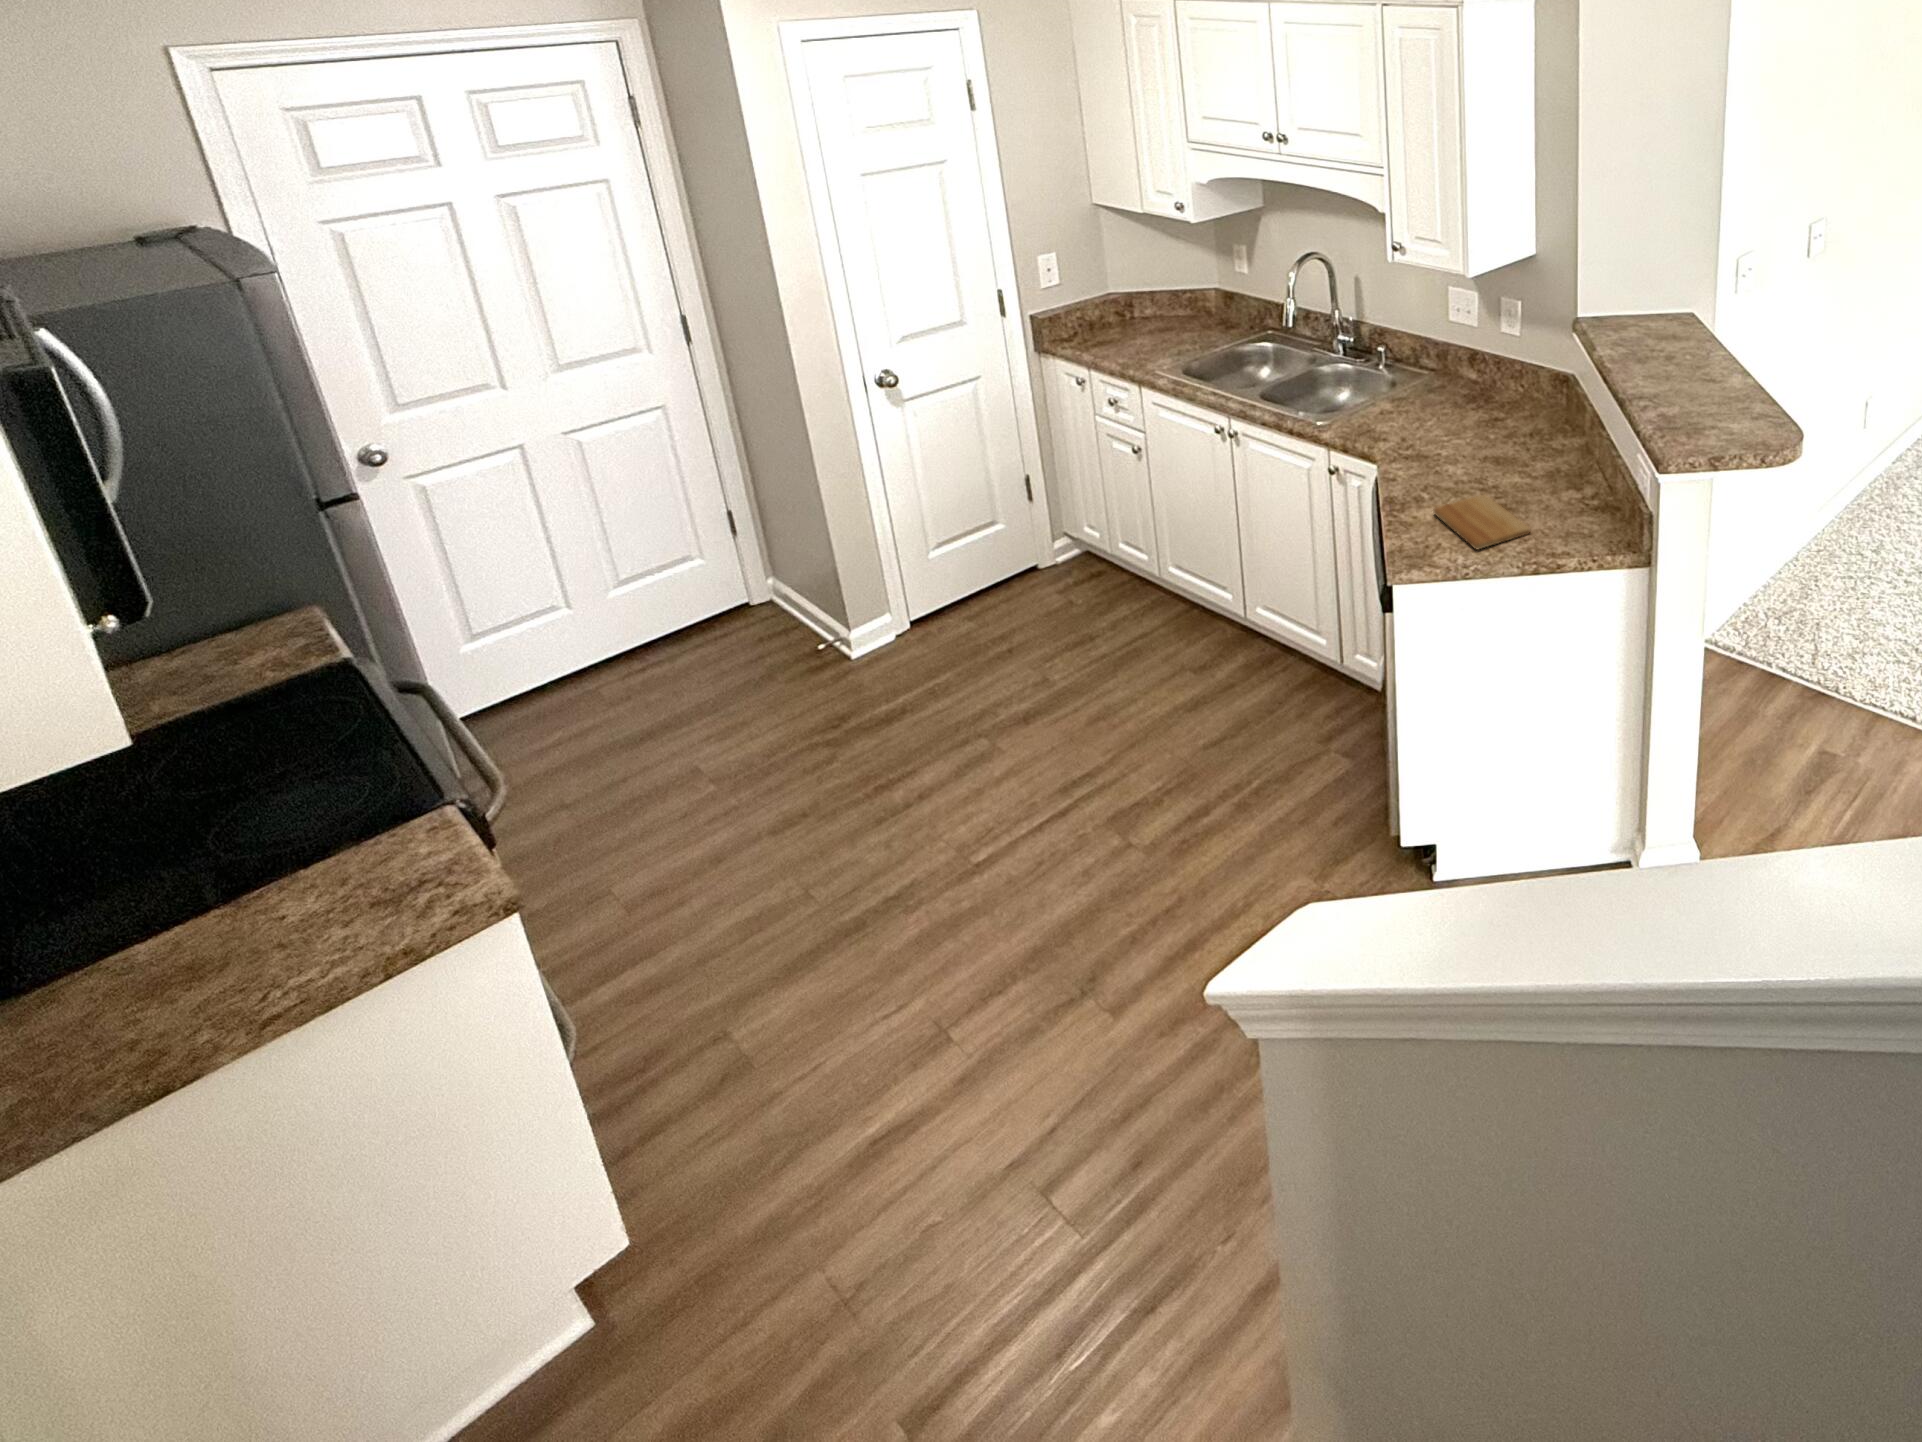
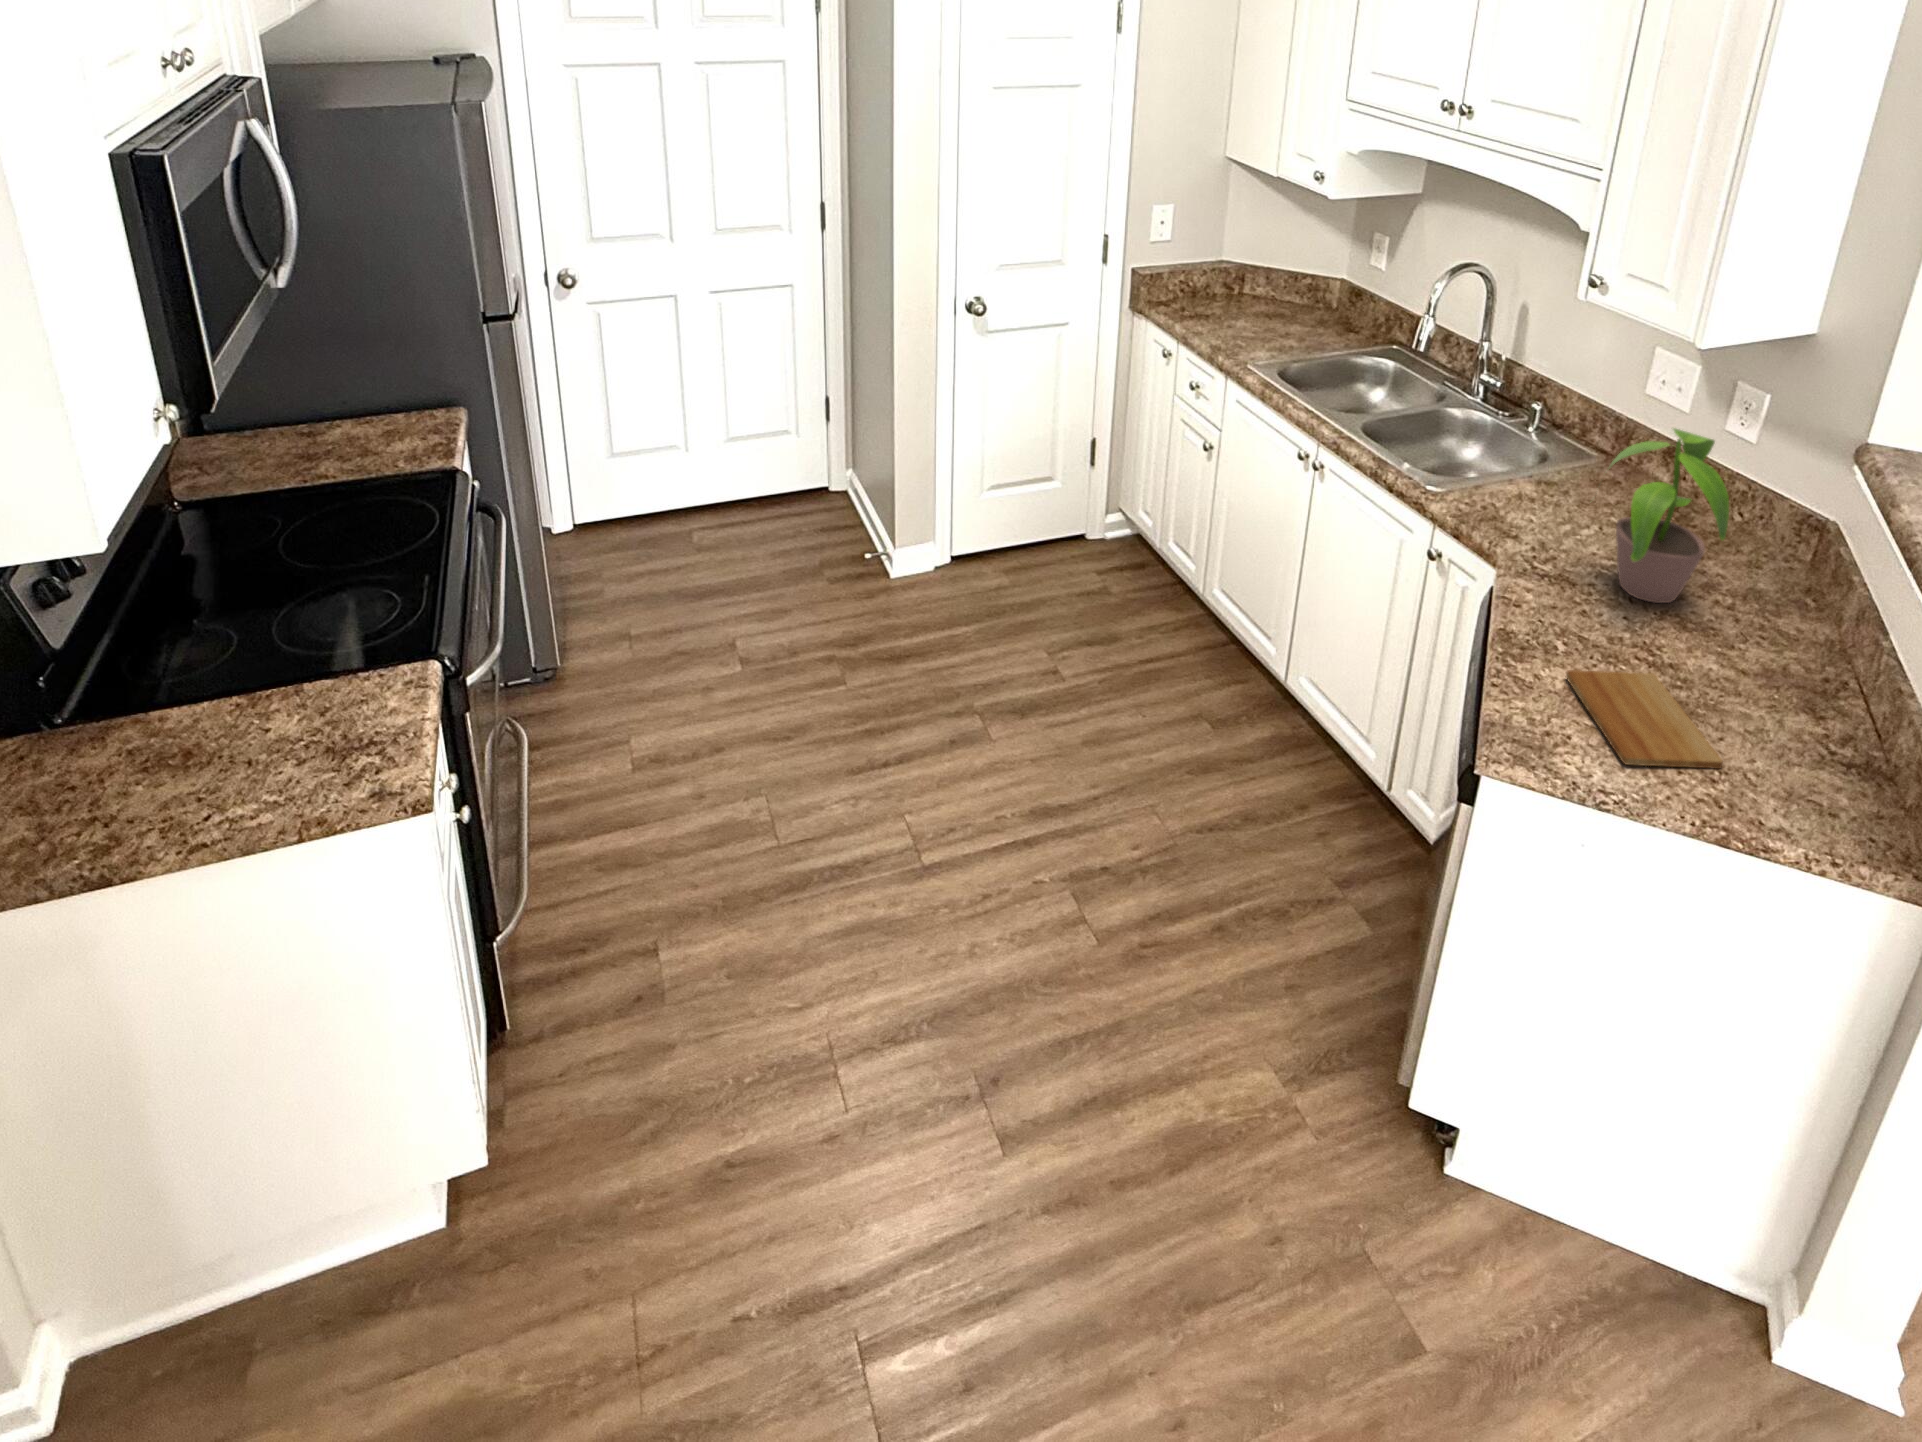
potted plant: none [1421,334,1521,454] -> present [1611,428,1729,603]

